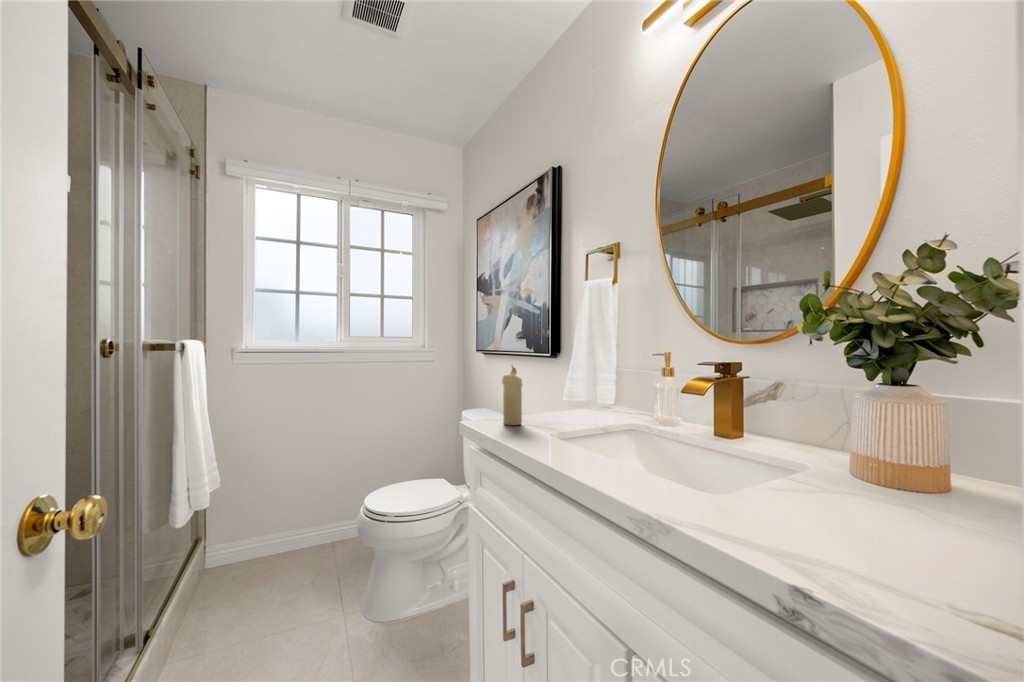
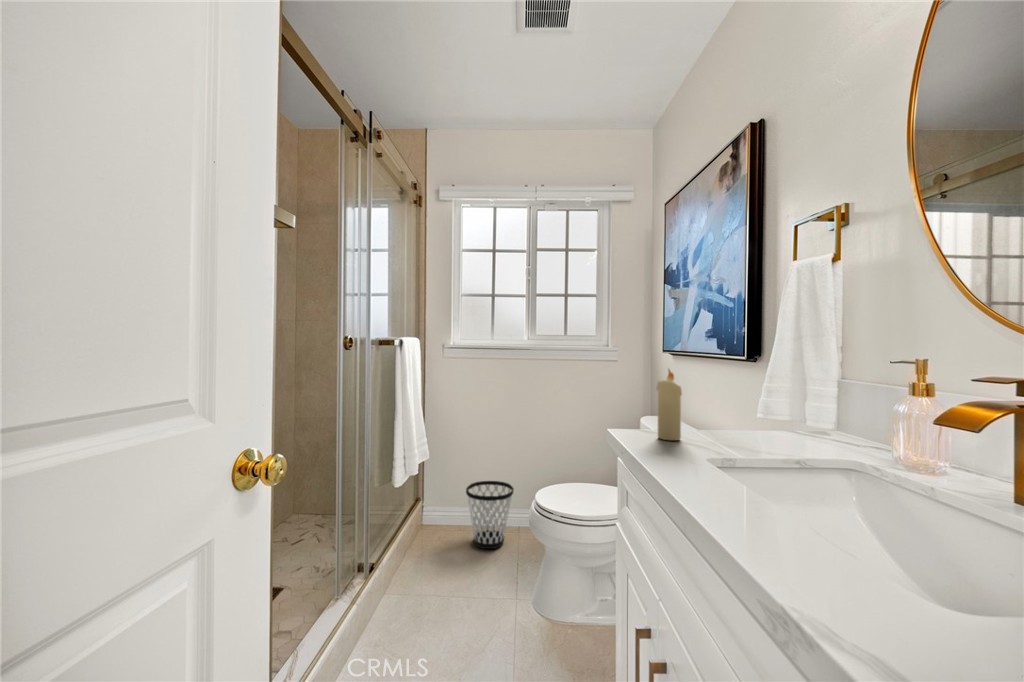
wastebasket: none [268,496,327,574] -> present [466,481,514,549]

